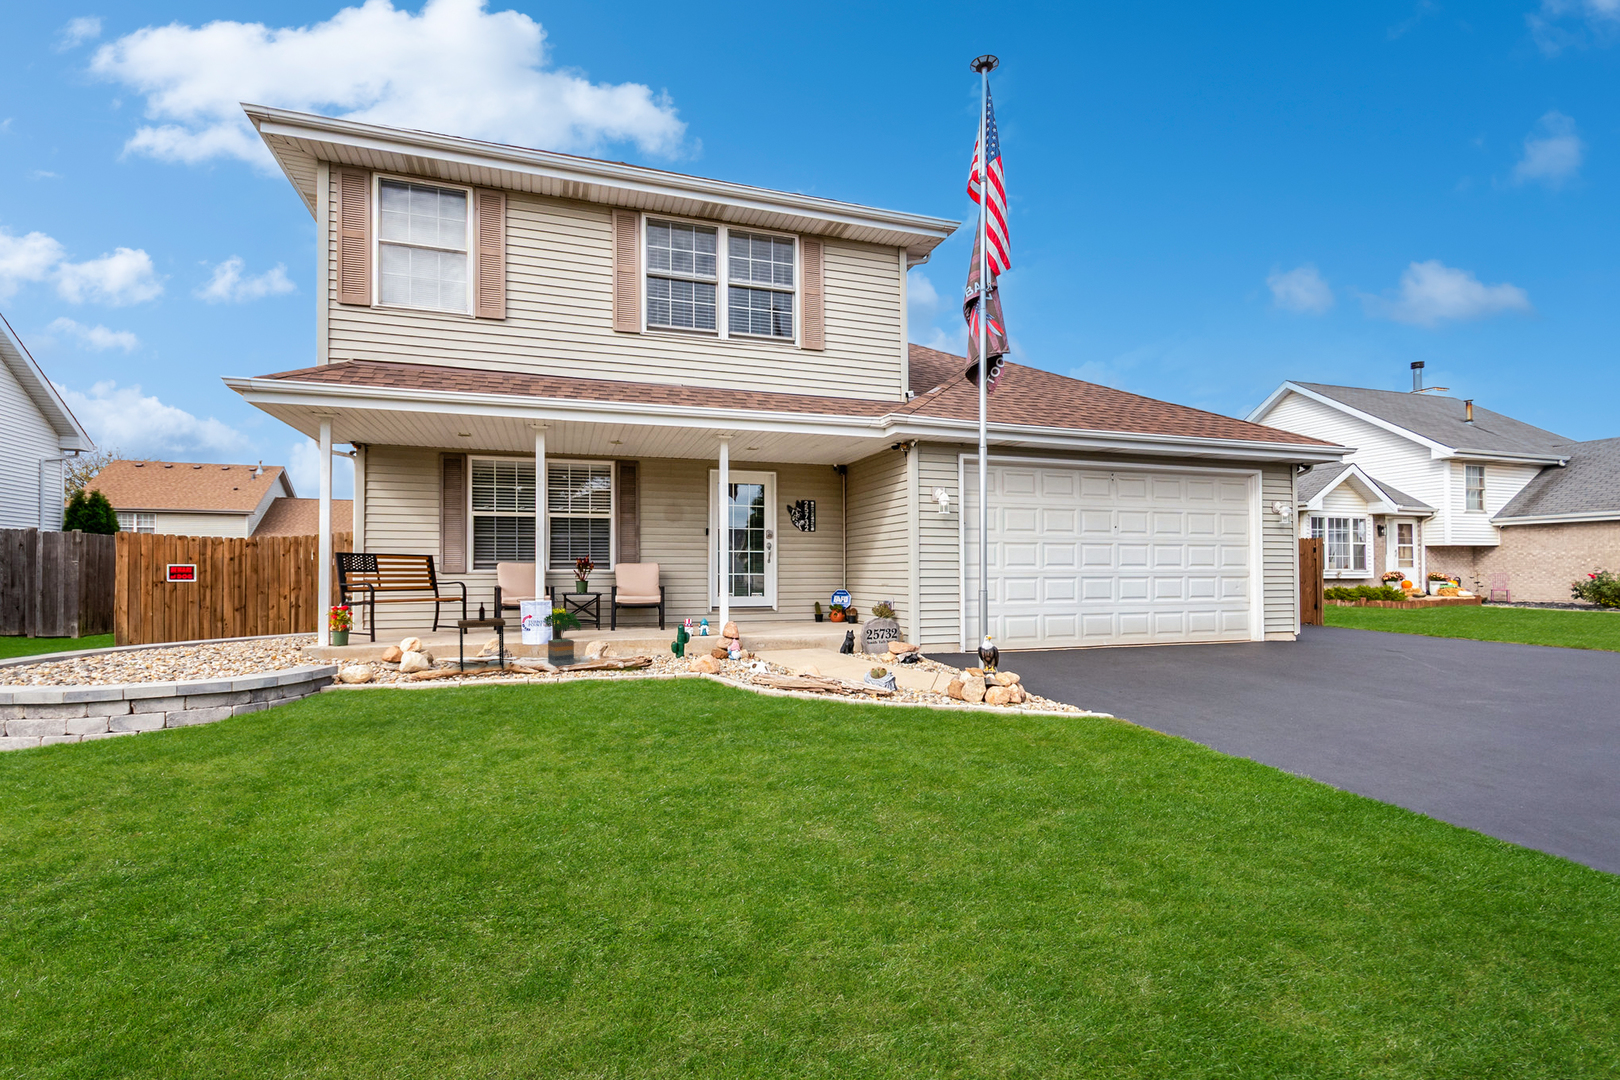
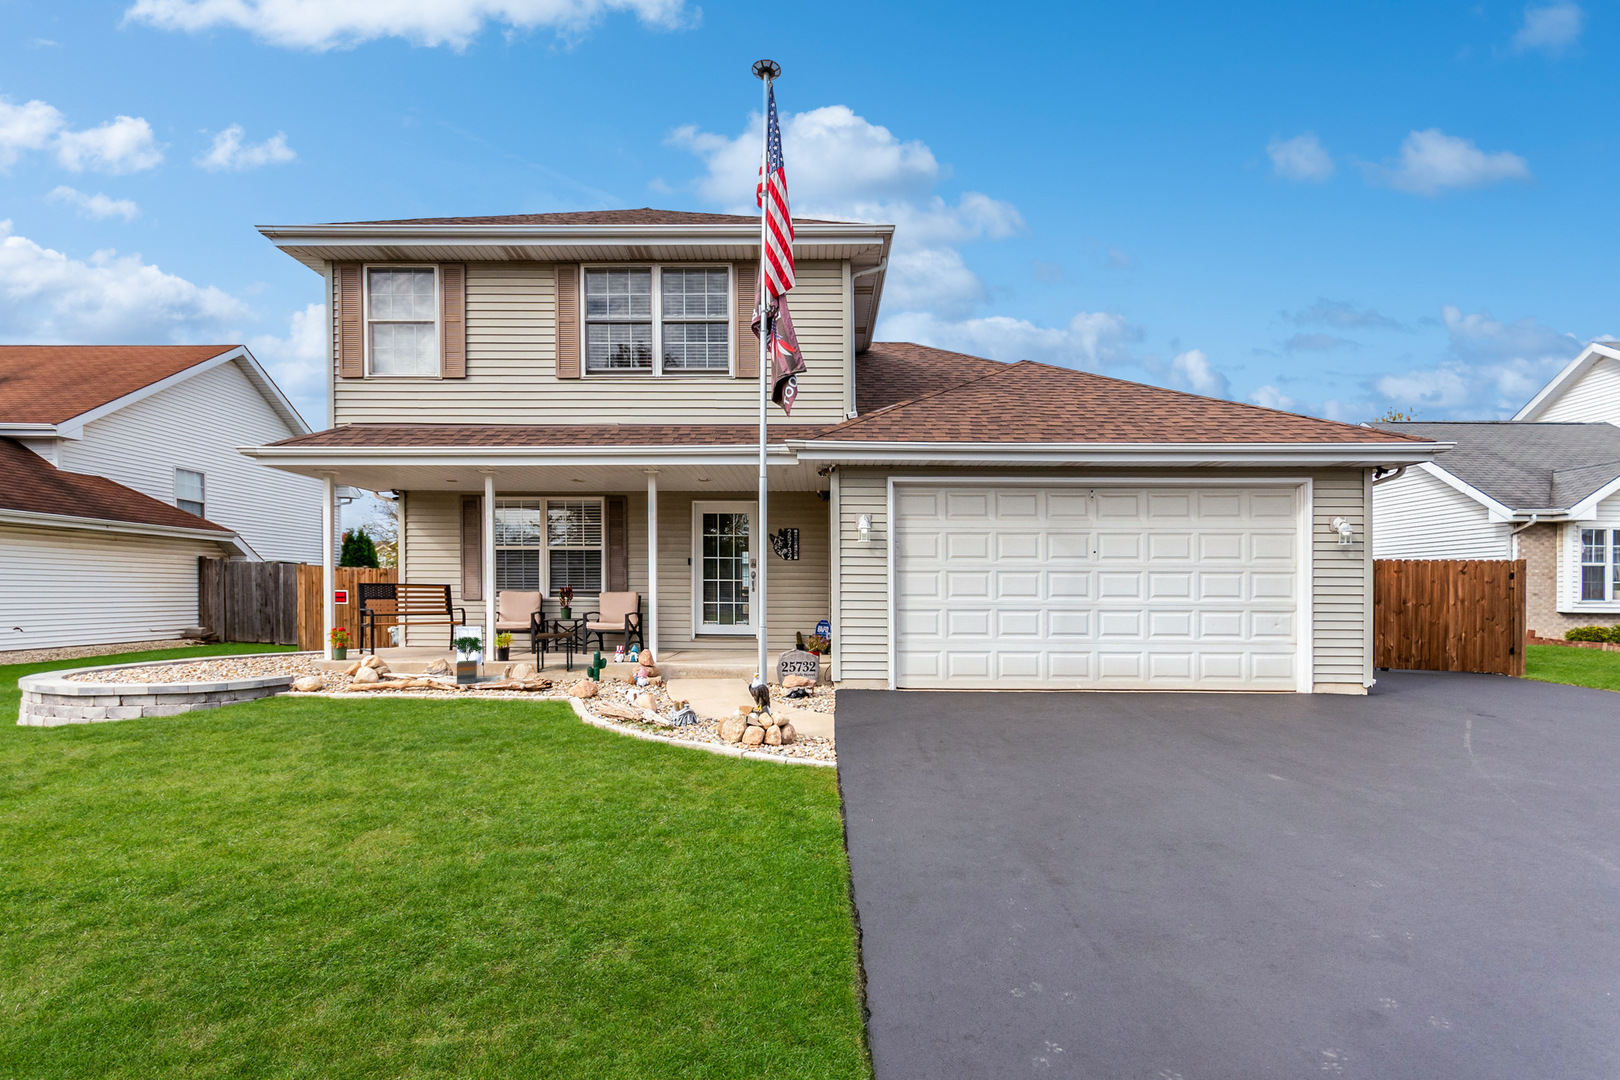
side table: present [458,602,506,672] -> present [535,619,574,673]

